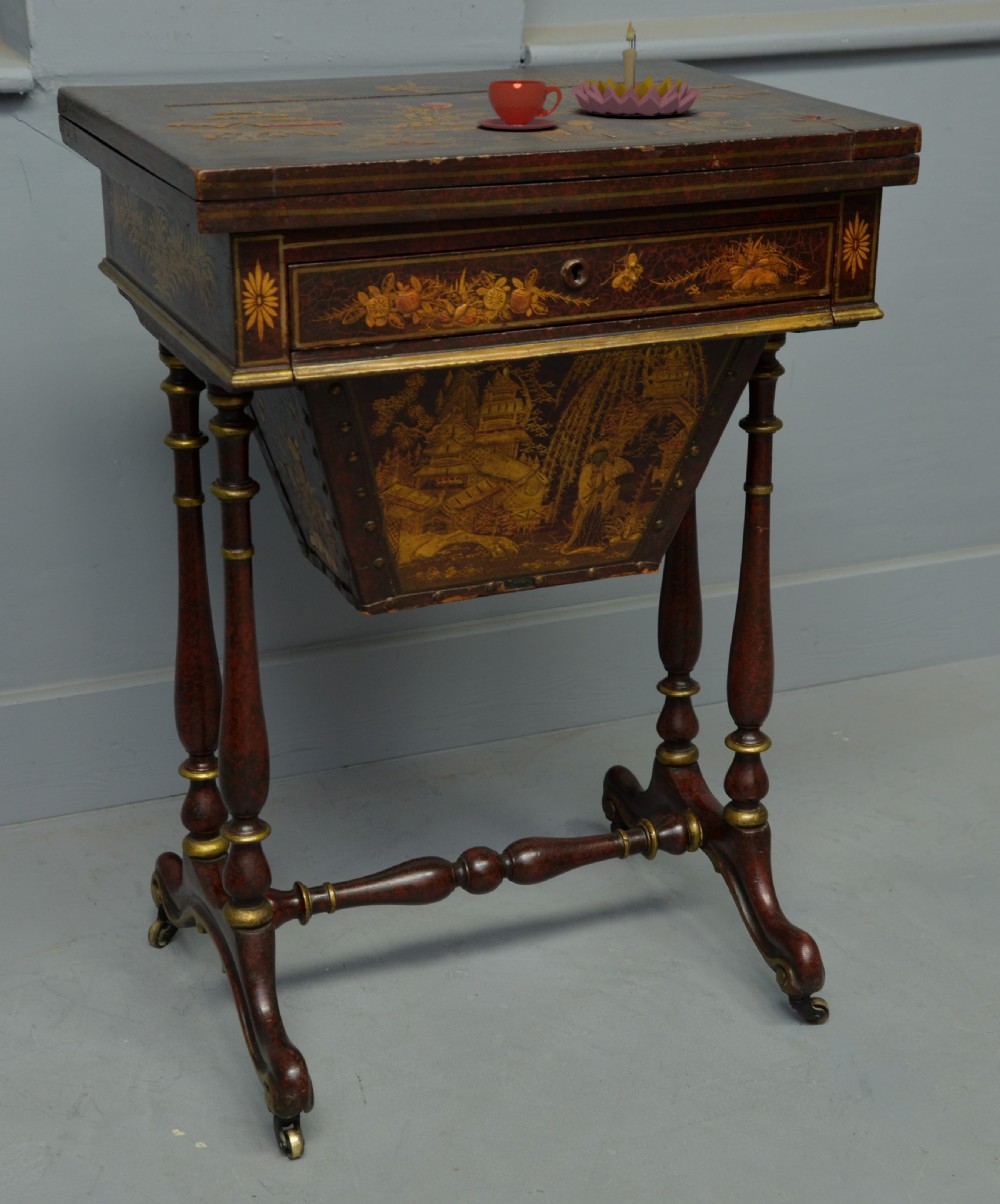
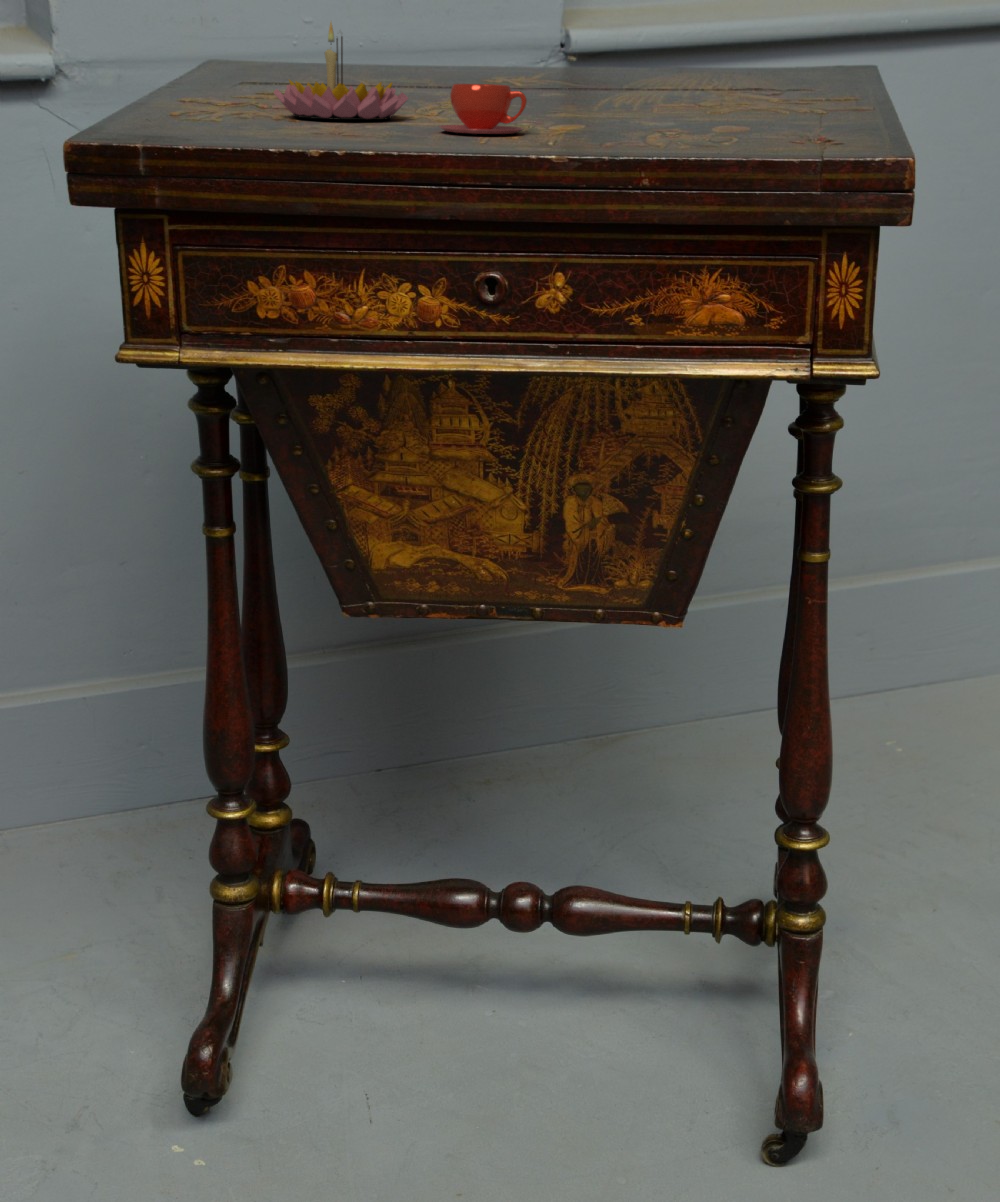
candle holder: present [571,21,702,117] -> present [274,23,408,120]

